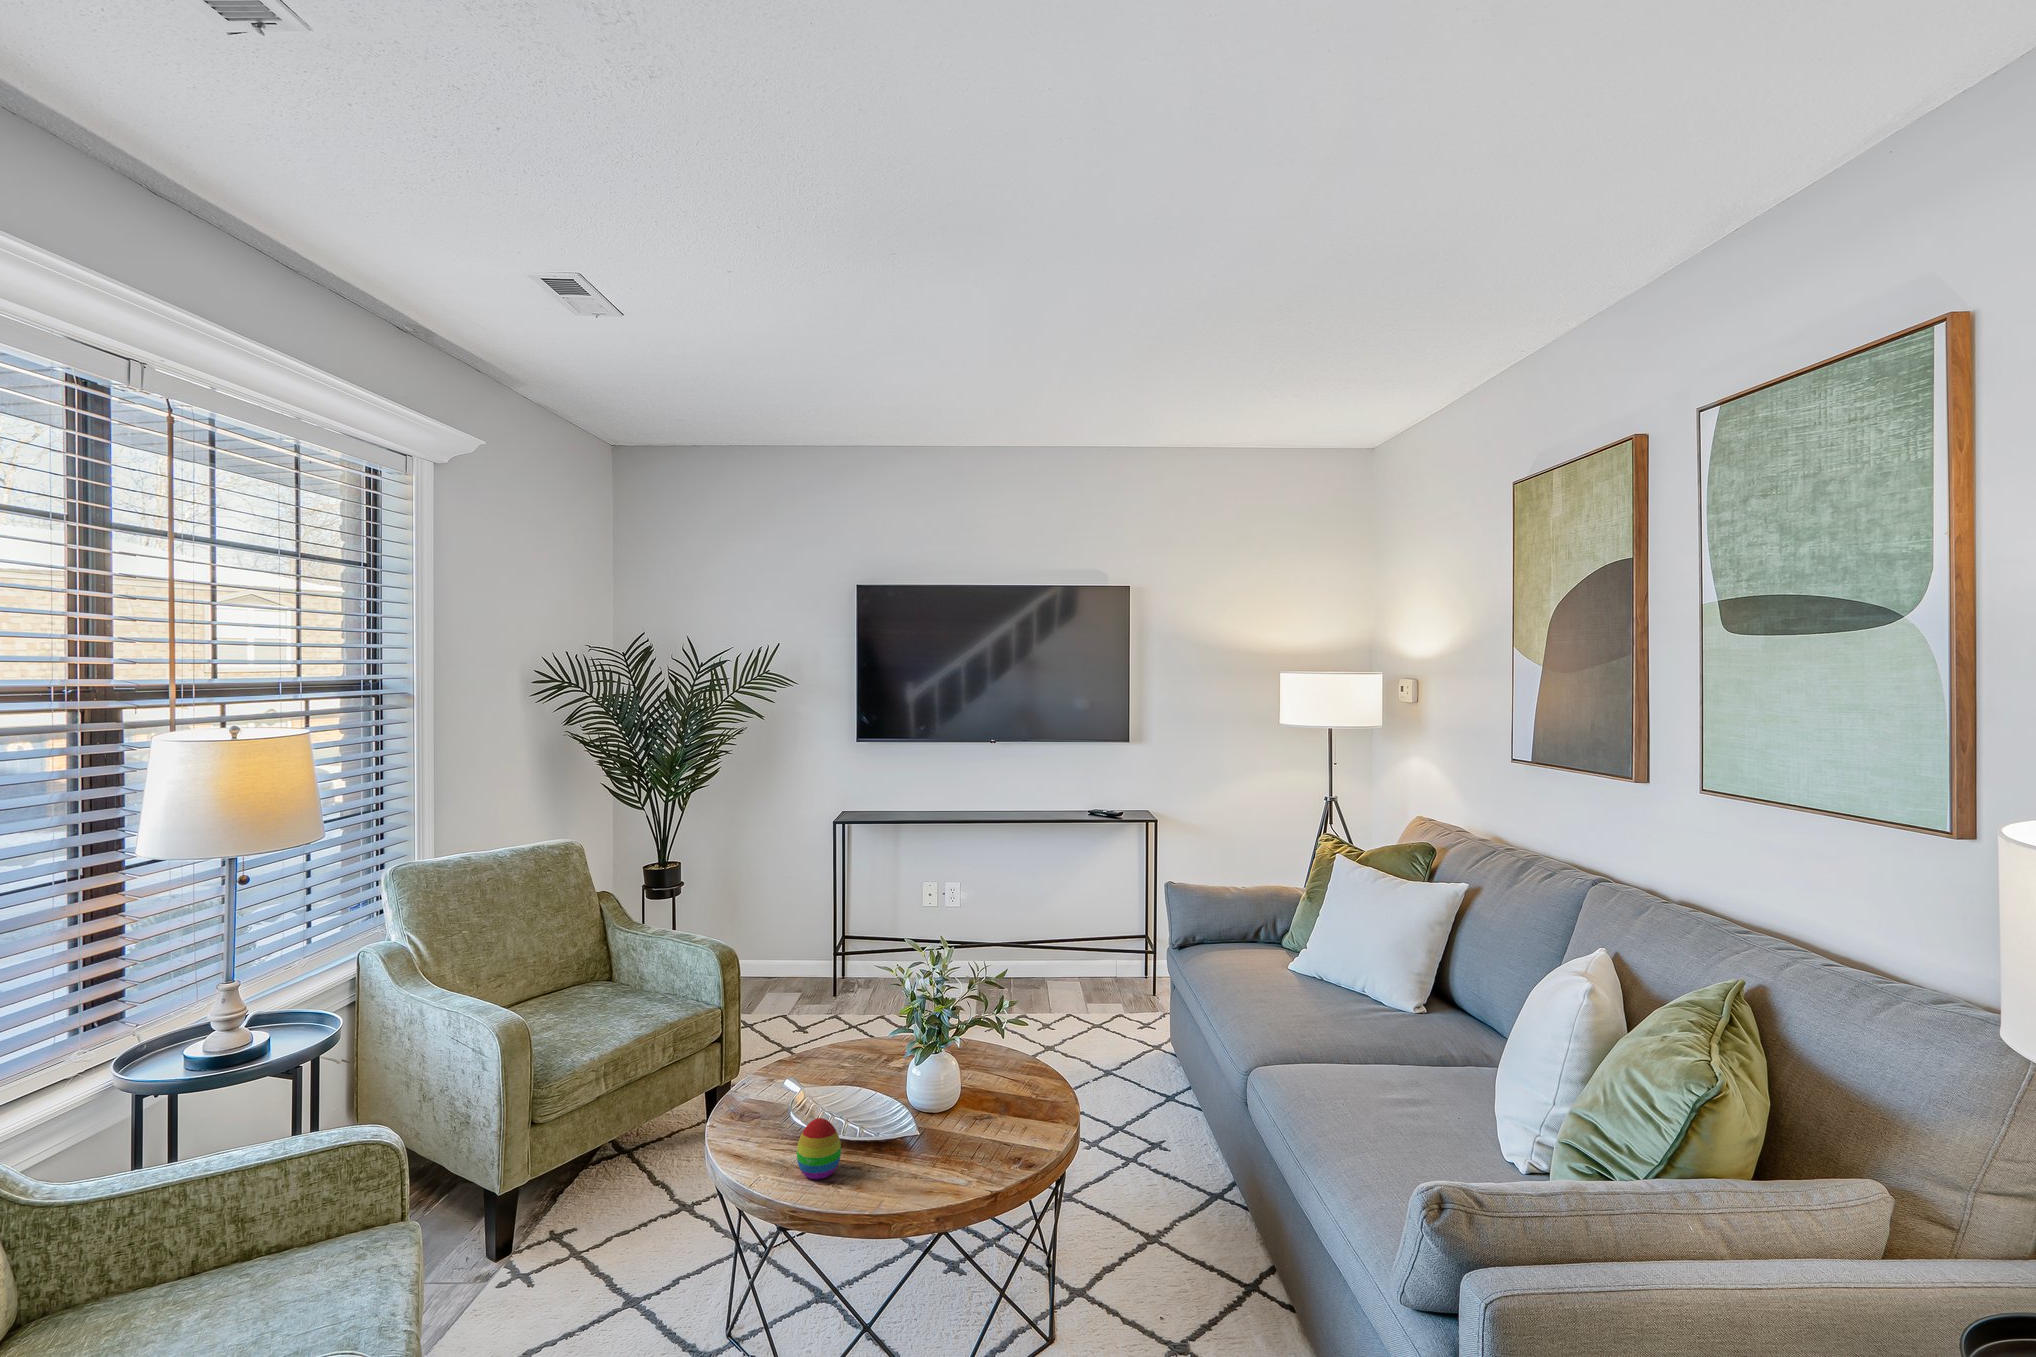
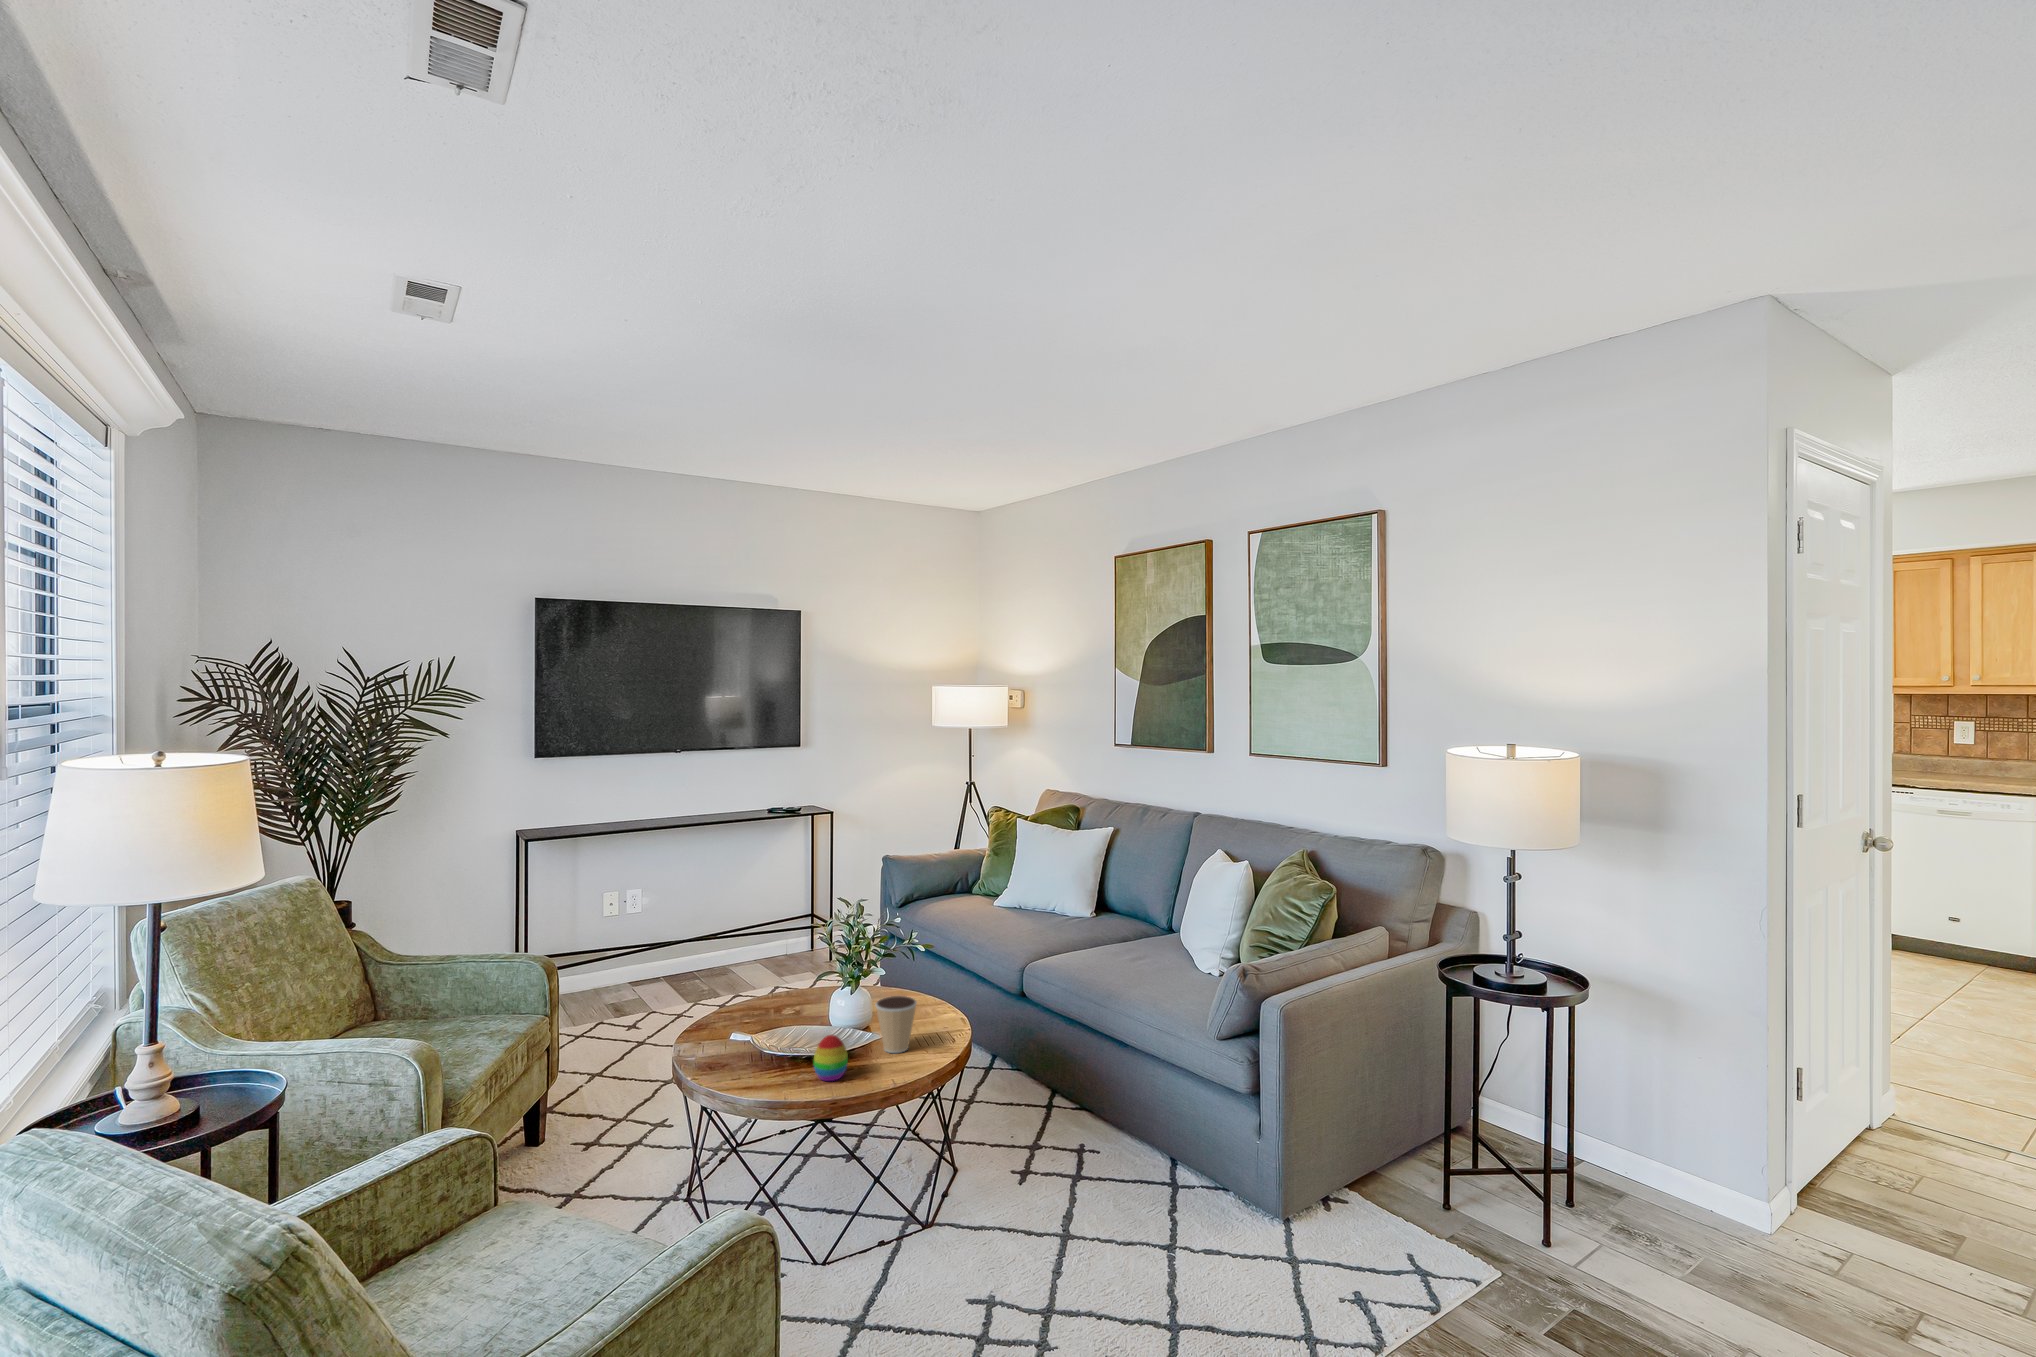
coffee cup: none [907,1082,963,1162] -> present [875,996,917,1053]

